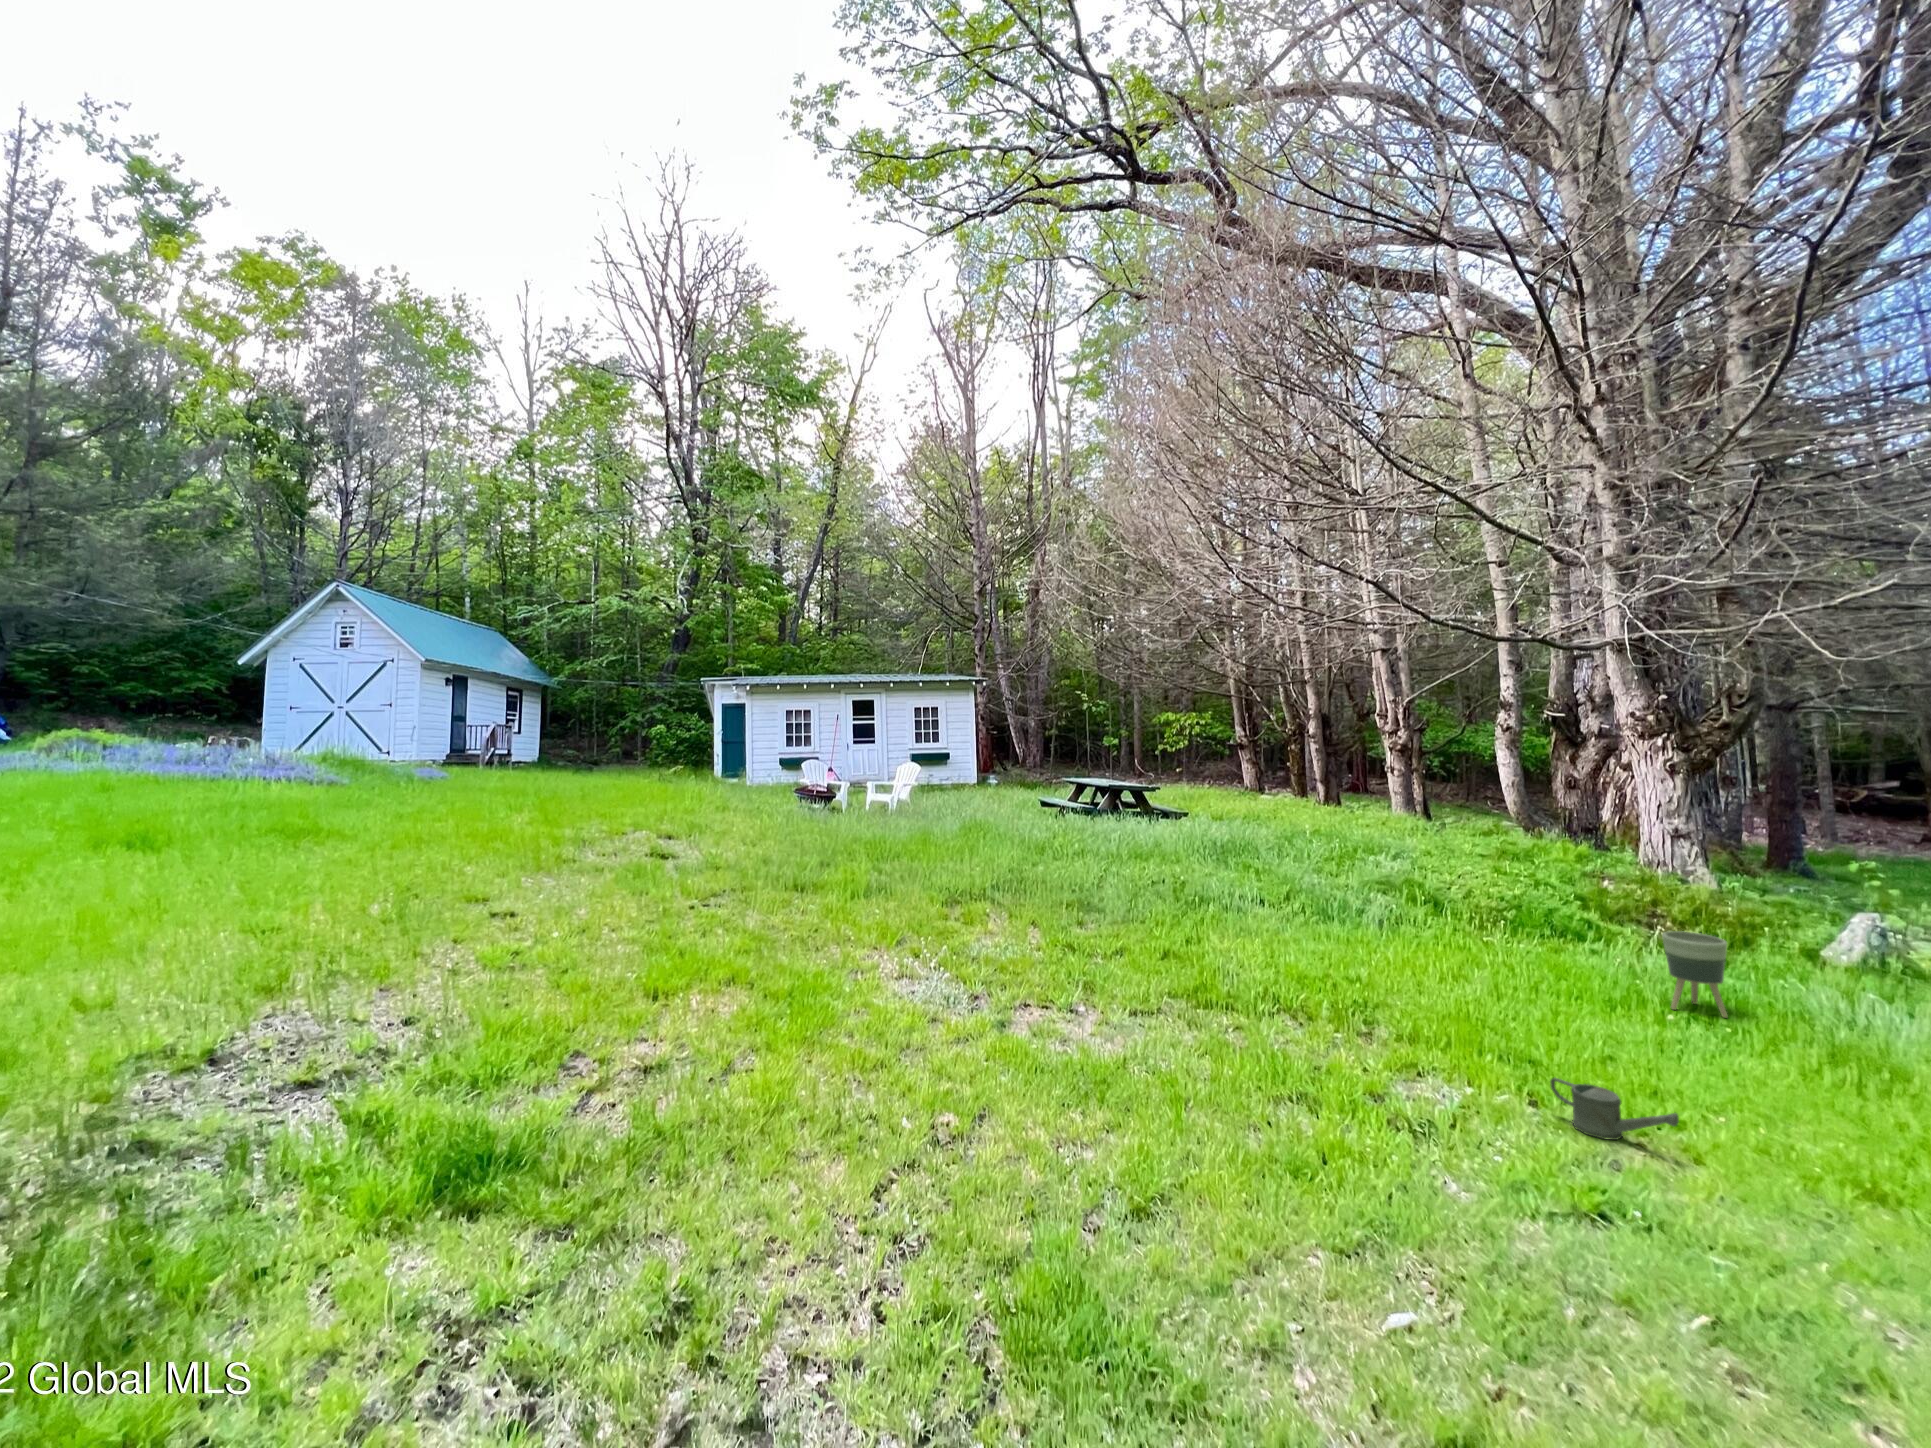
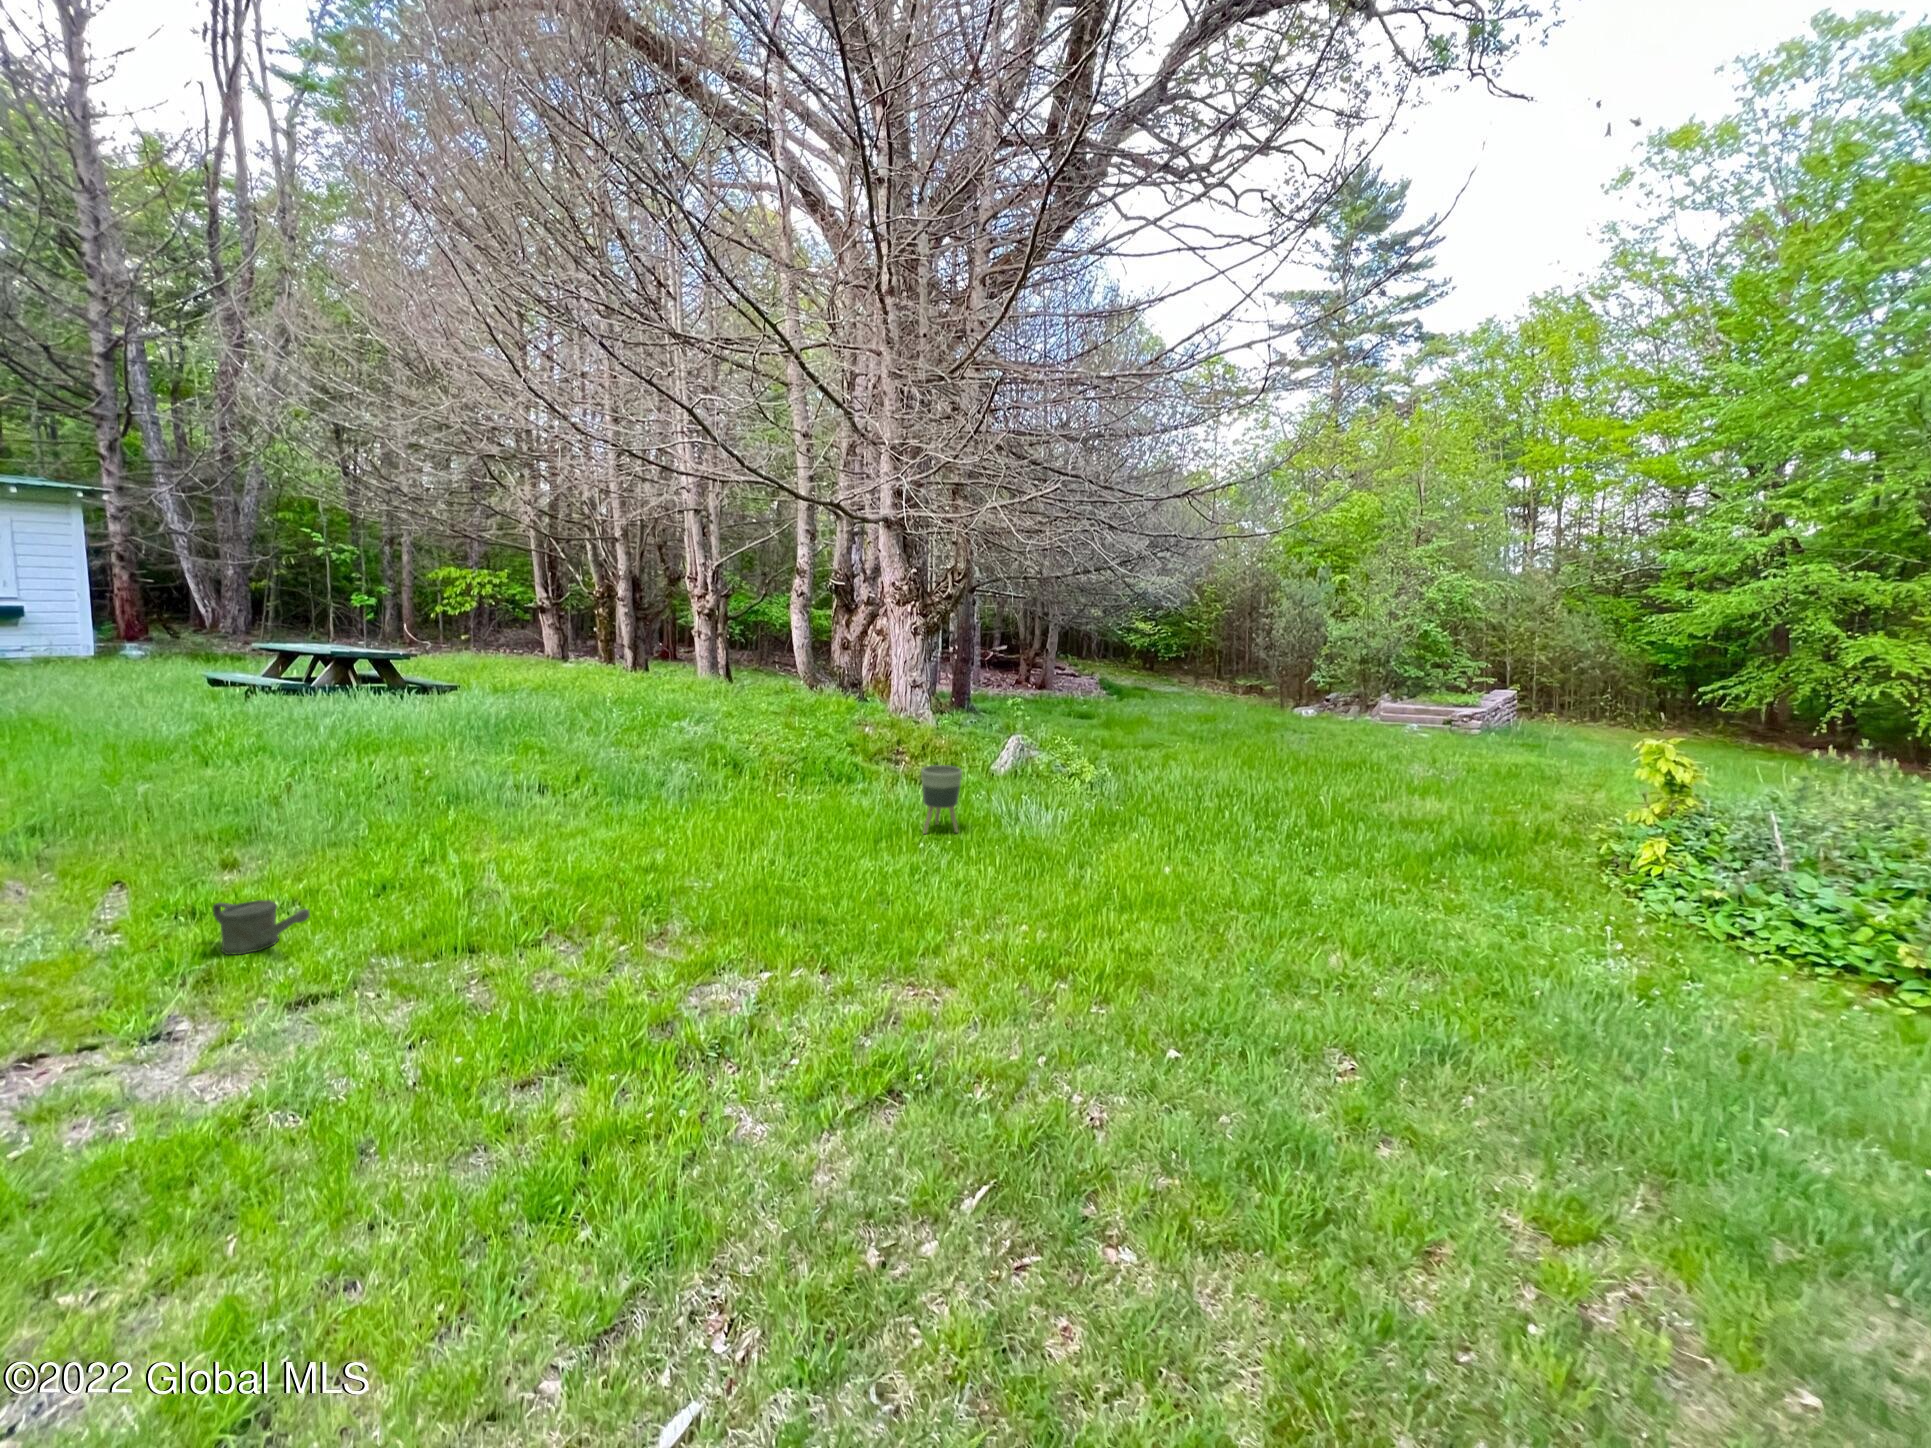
watering can: present [1550,1078,1679,1140] -> present [213,900,310,955]

